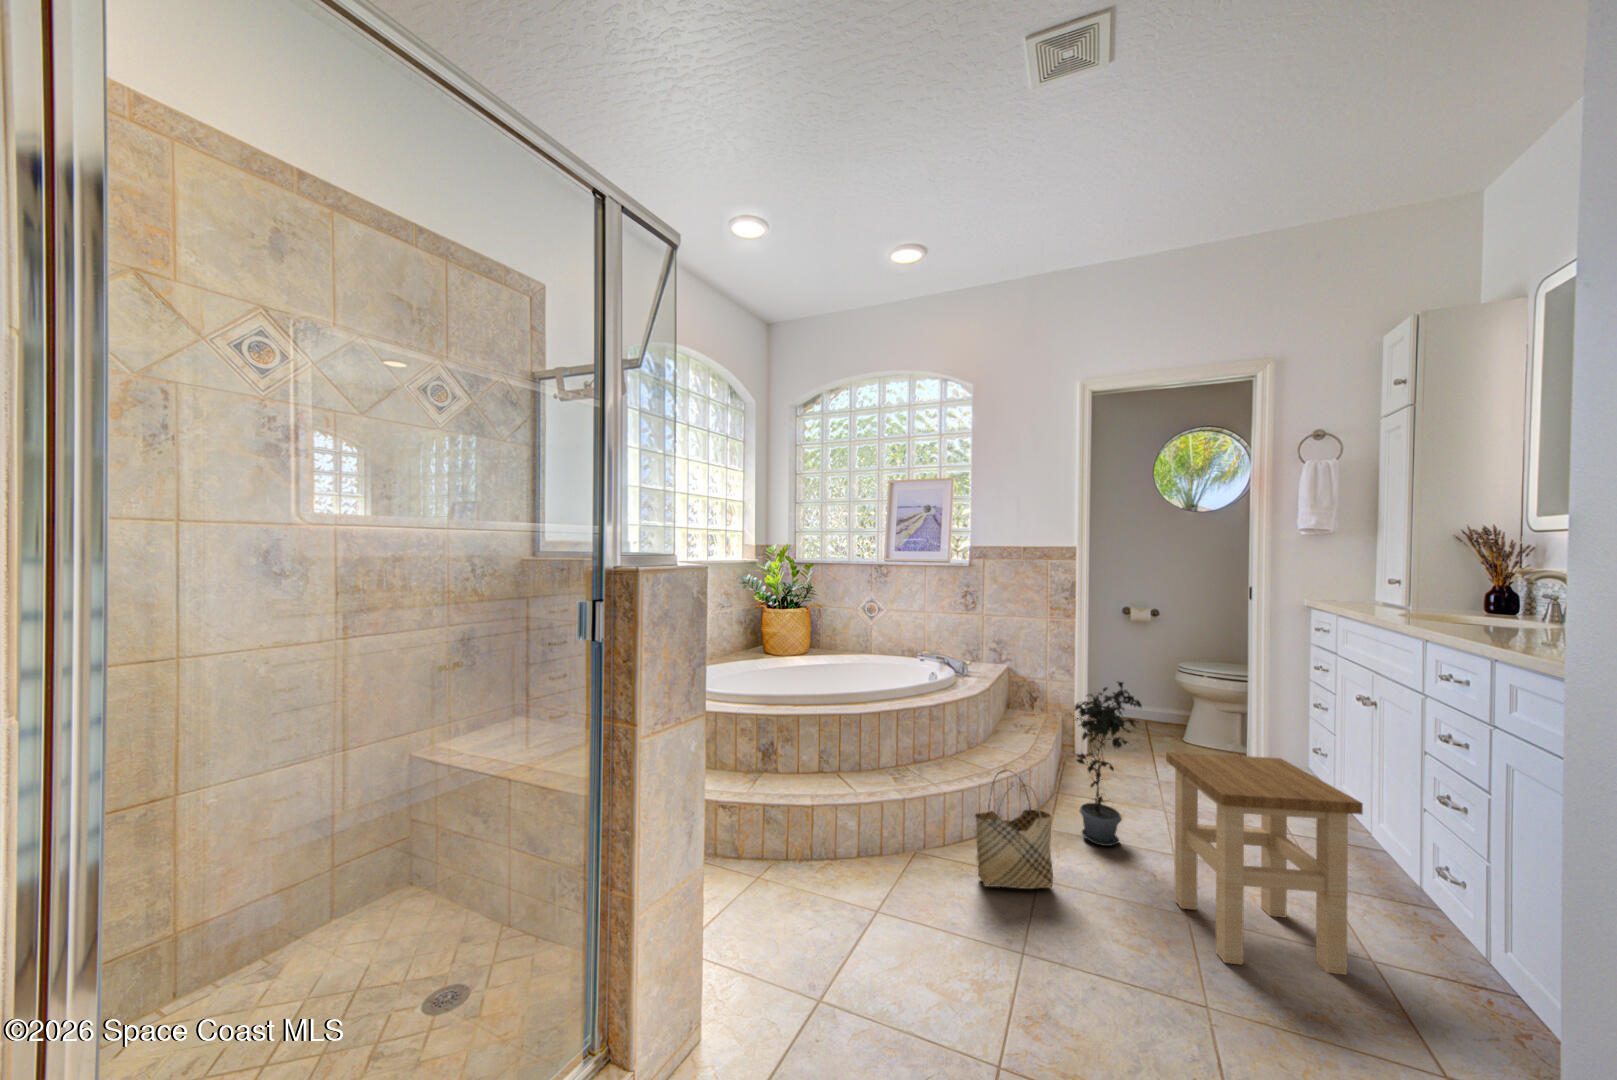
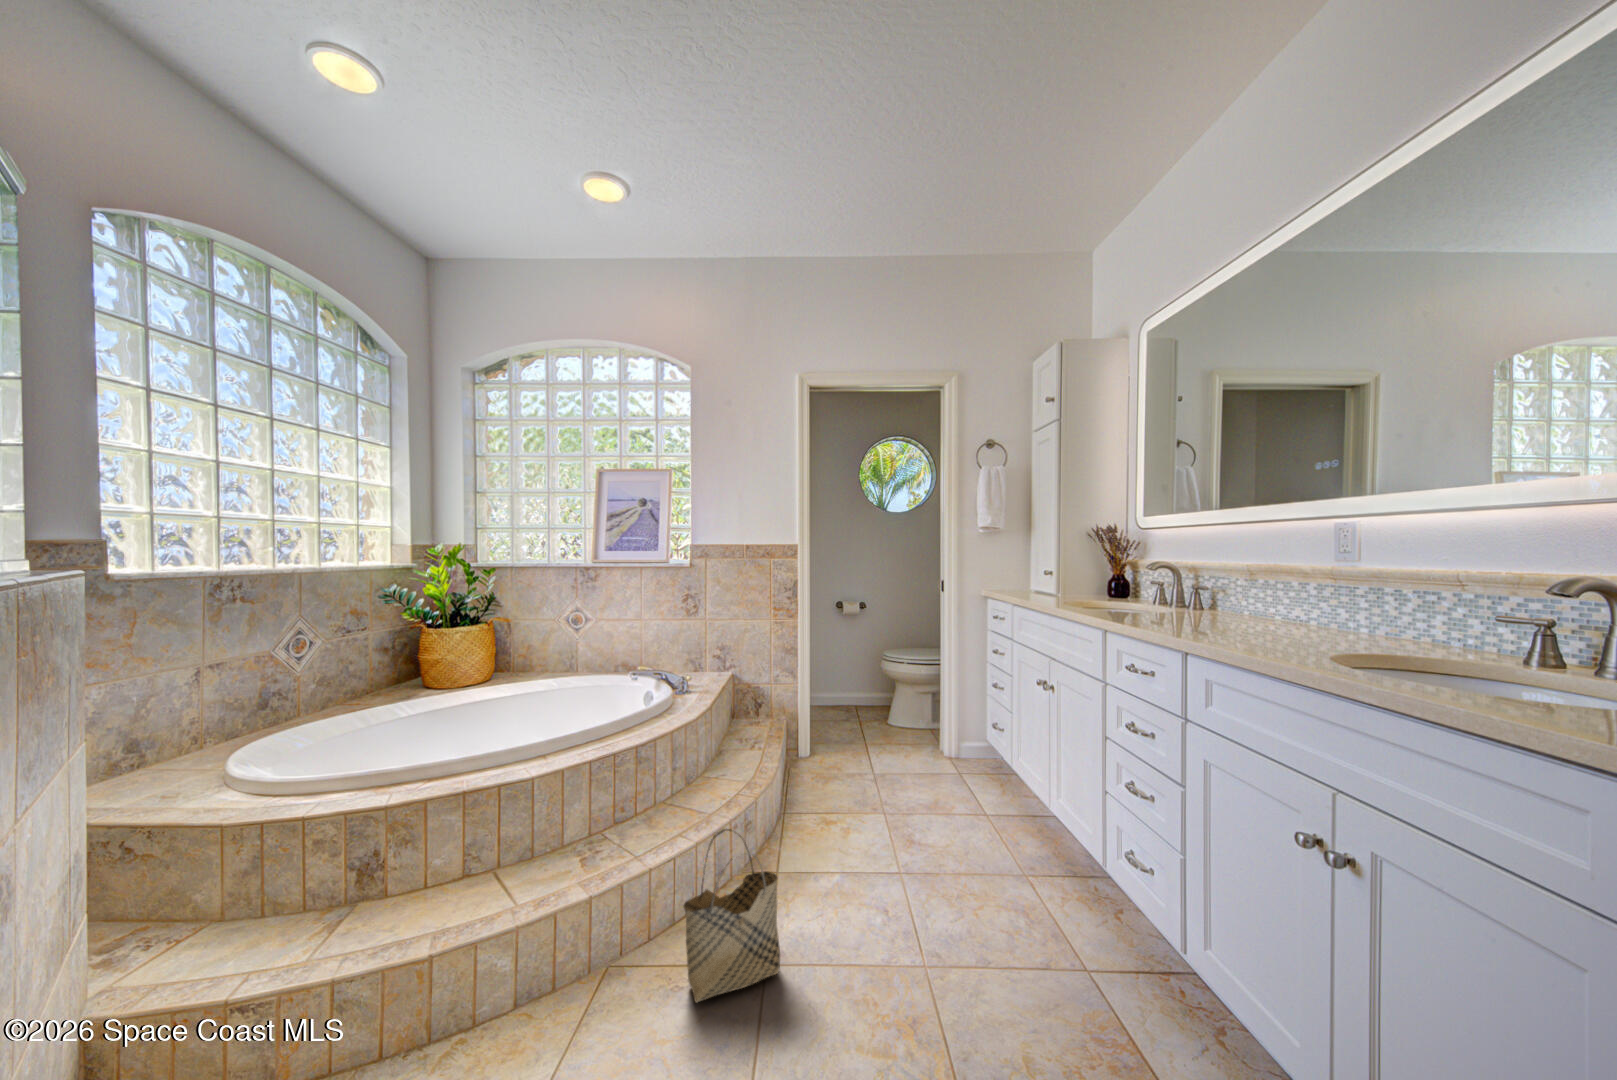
potted plant: present [1075,681,1142,846] -> none [790,692,866,880]
stool: present [1166,752,1363,974] -> none [897,761,1085,1032]

